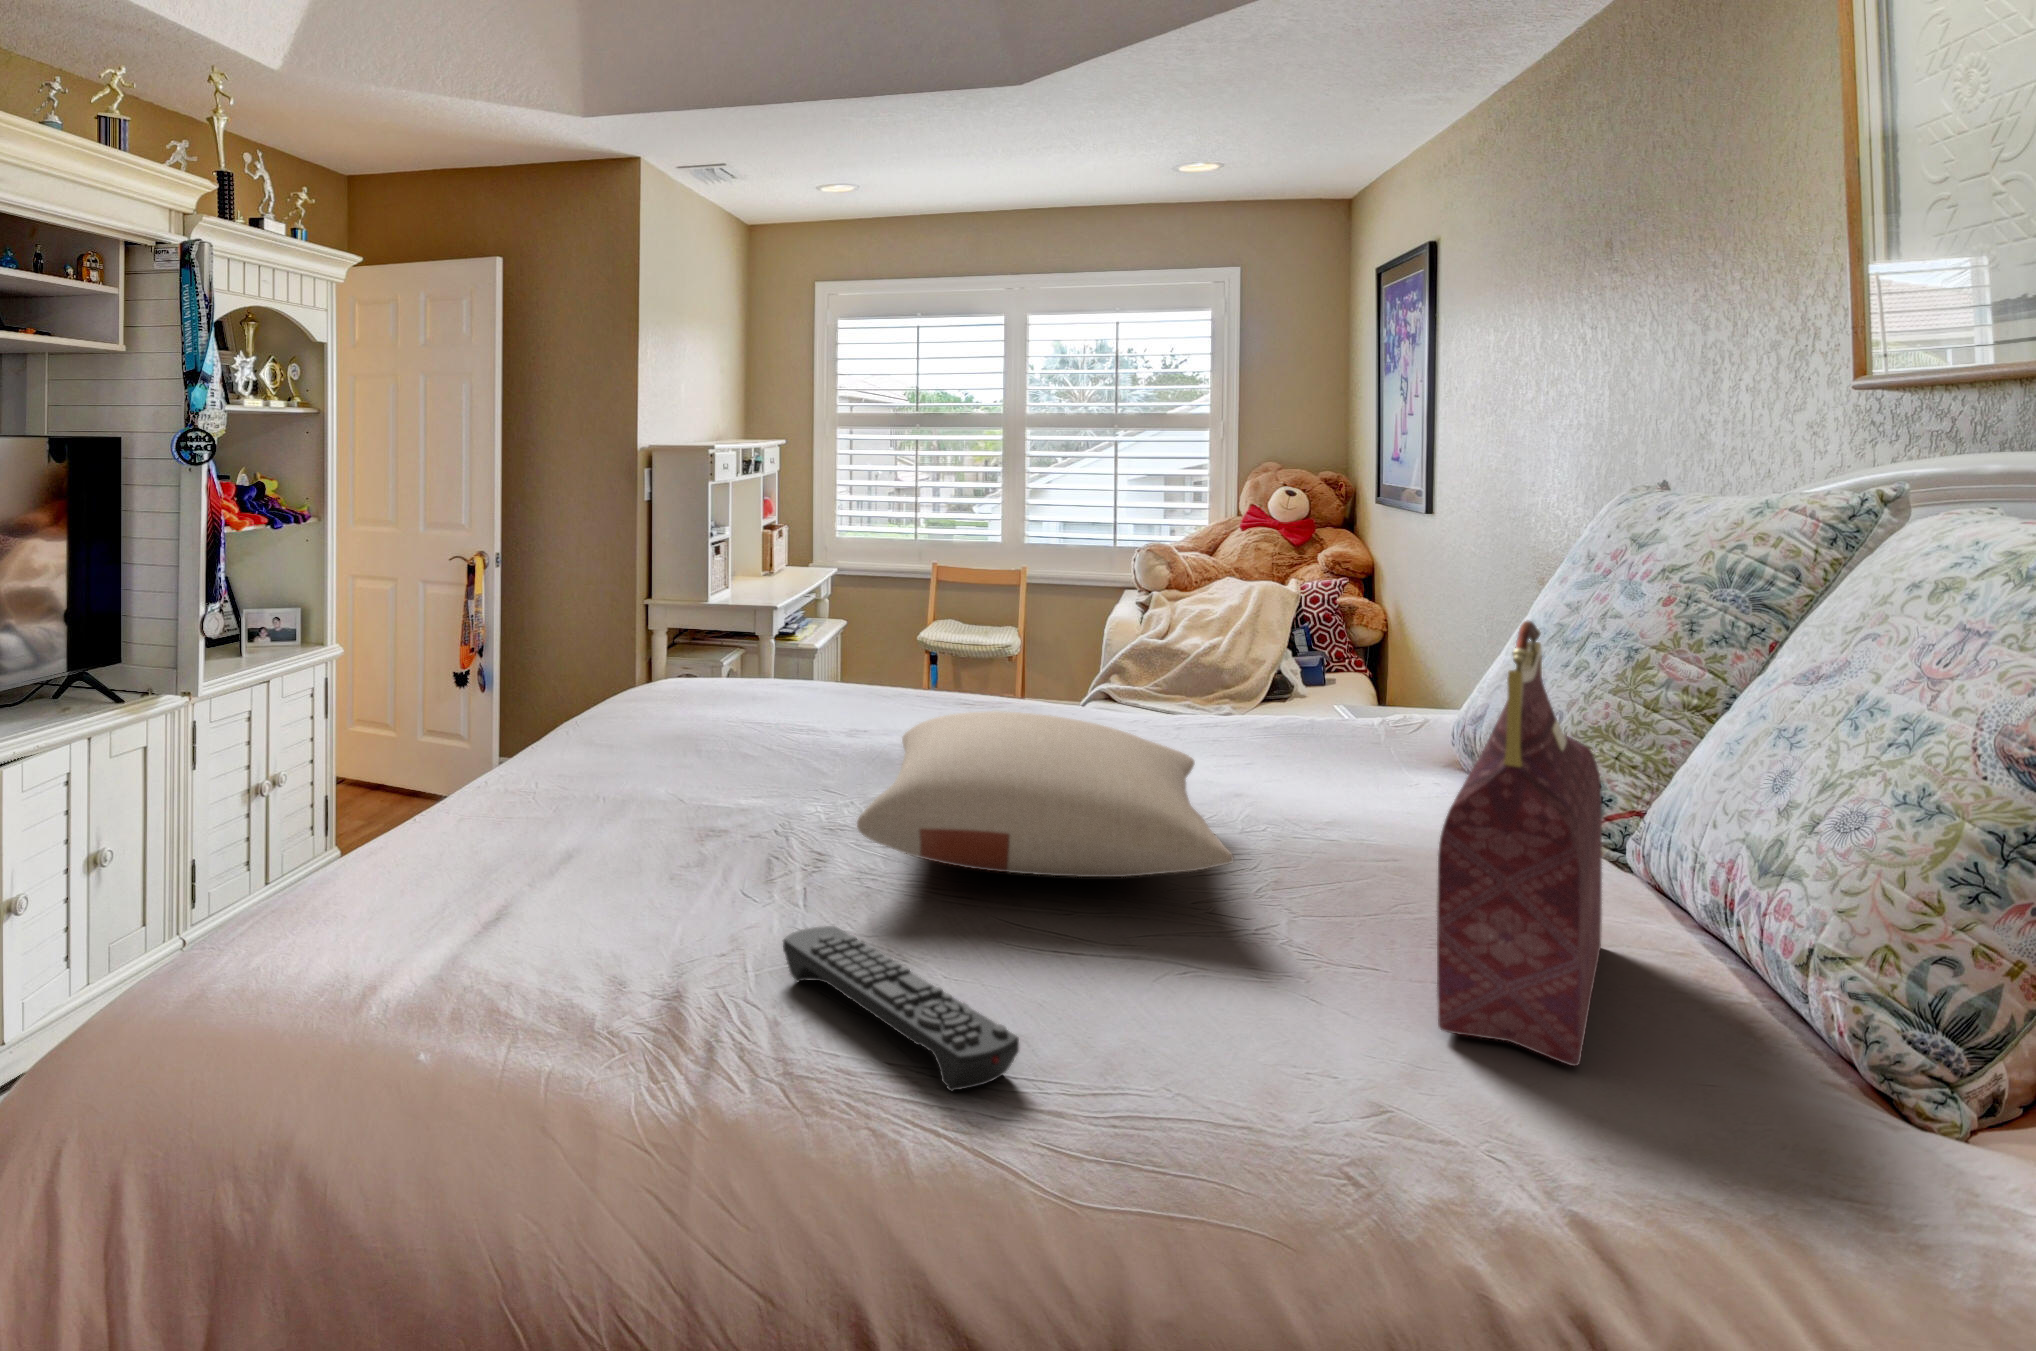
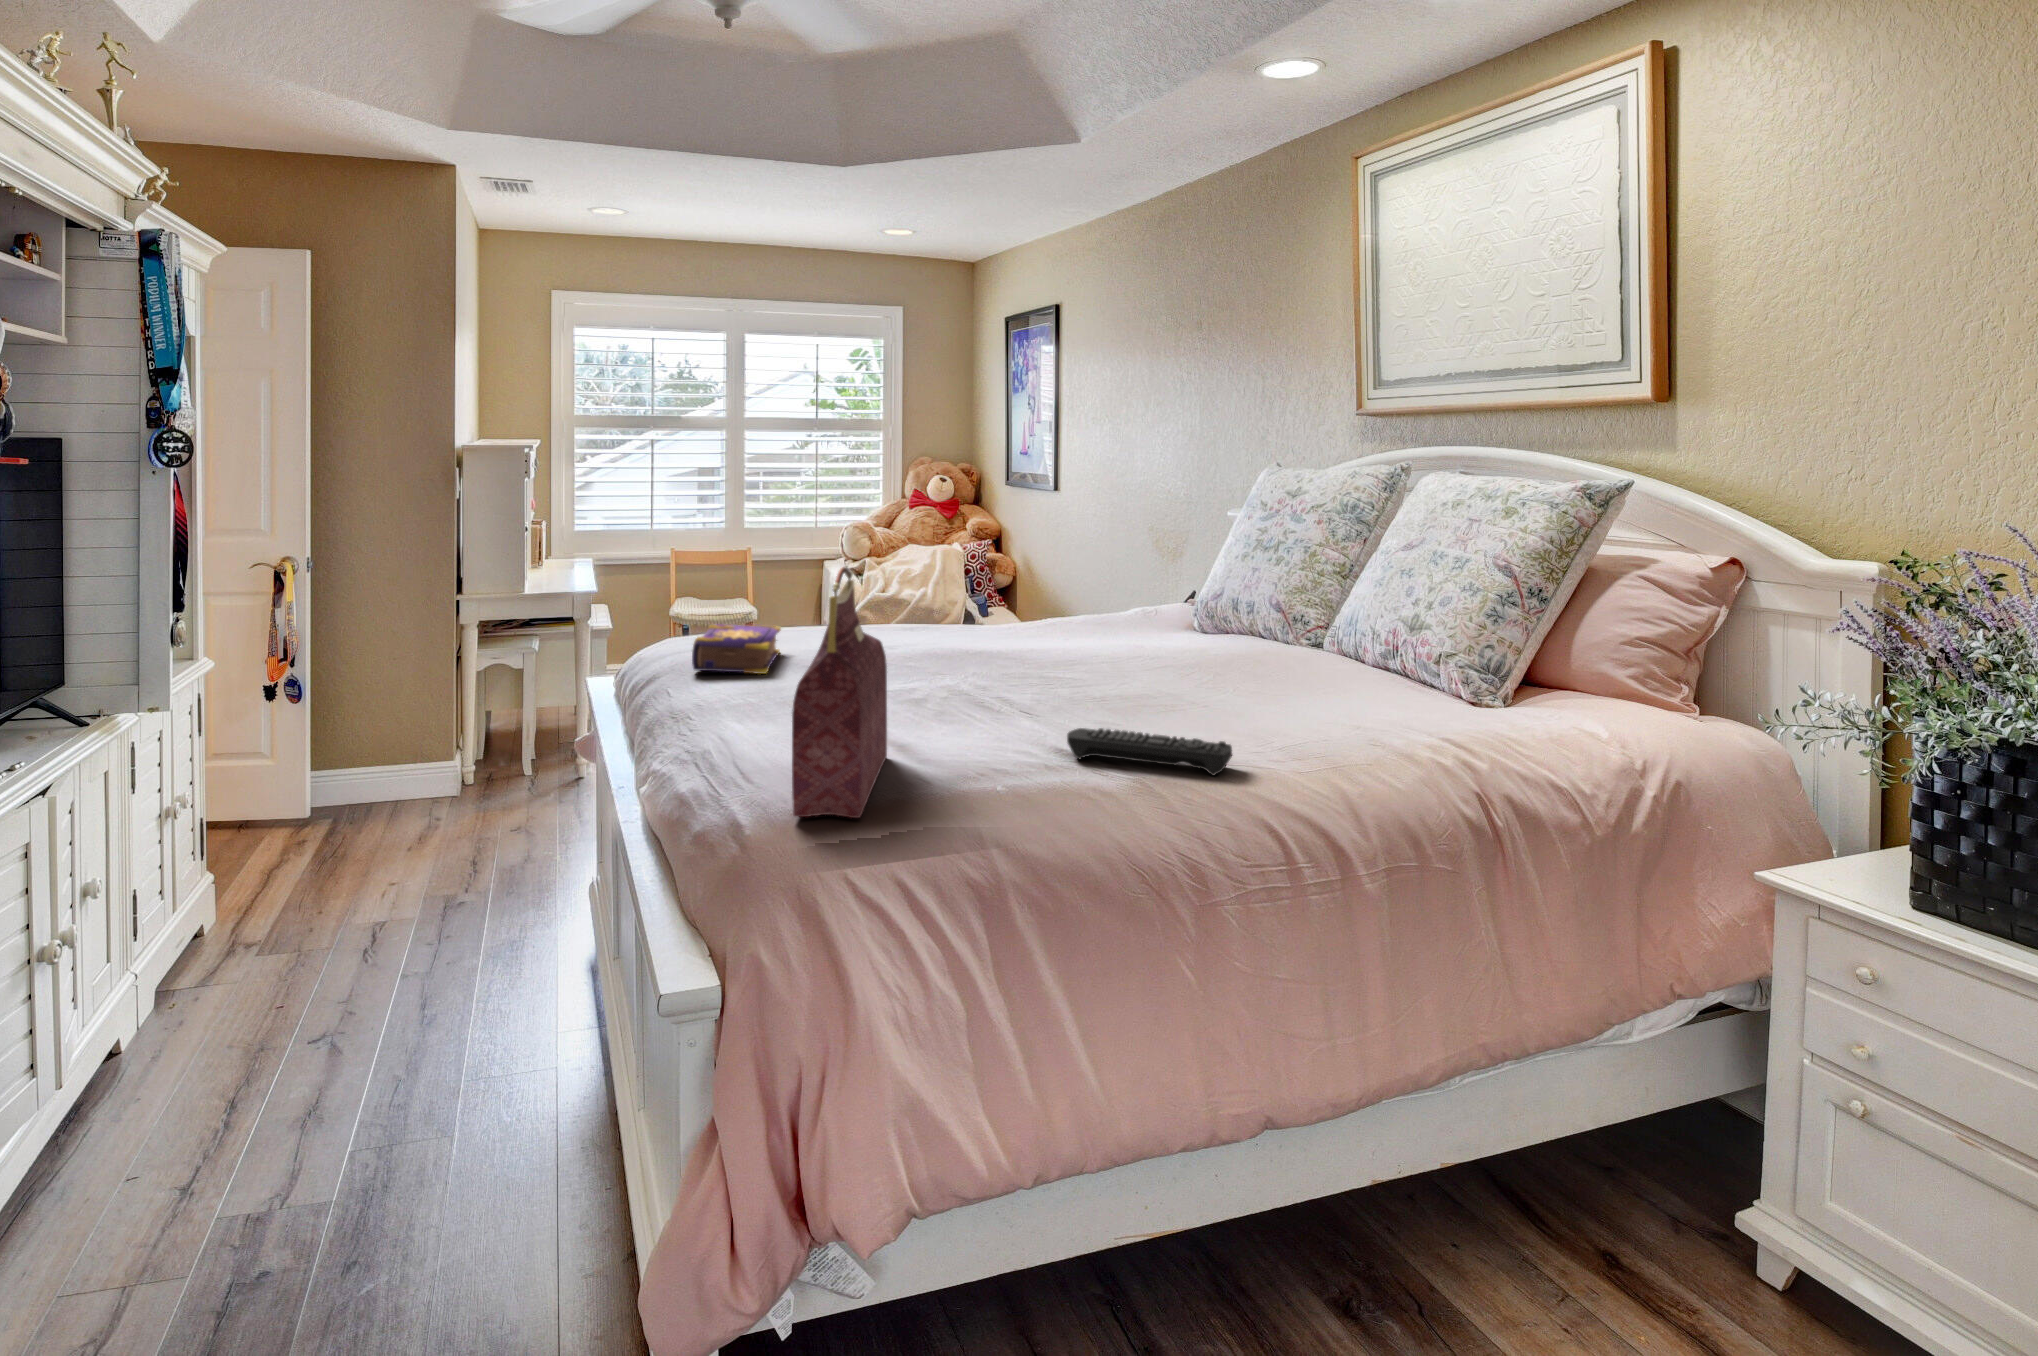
handbag: present [1437,621,1602,1066] -> present [792,567,887,818]
book: none [613,668,762,742] -> present [692,624,781,674]
pillow: present [857,711,1233,877] -> none [970,609,1224,698]

